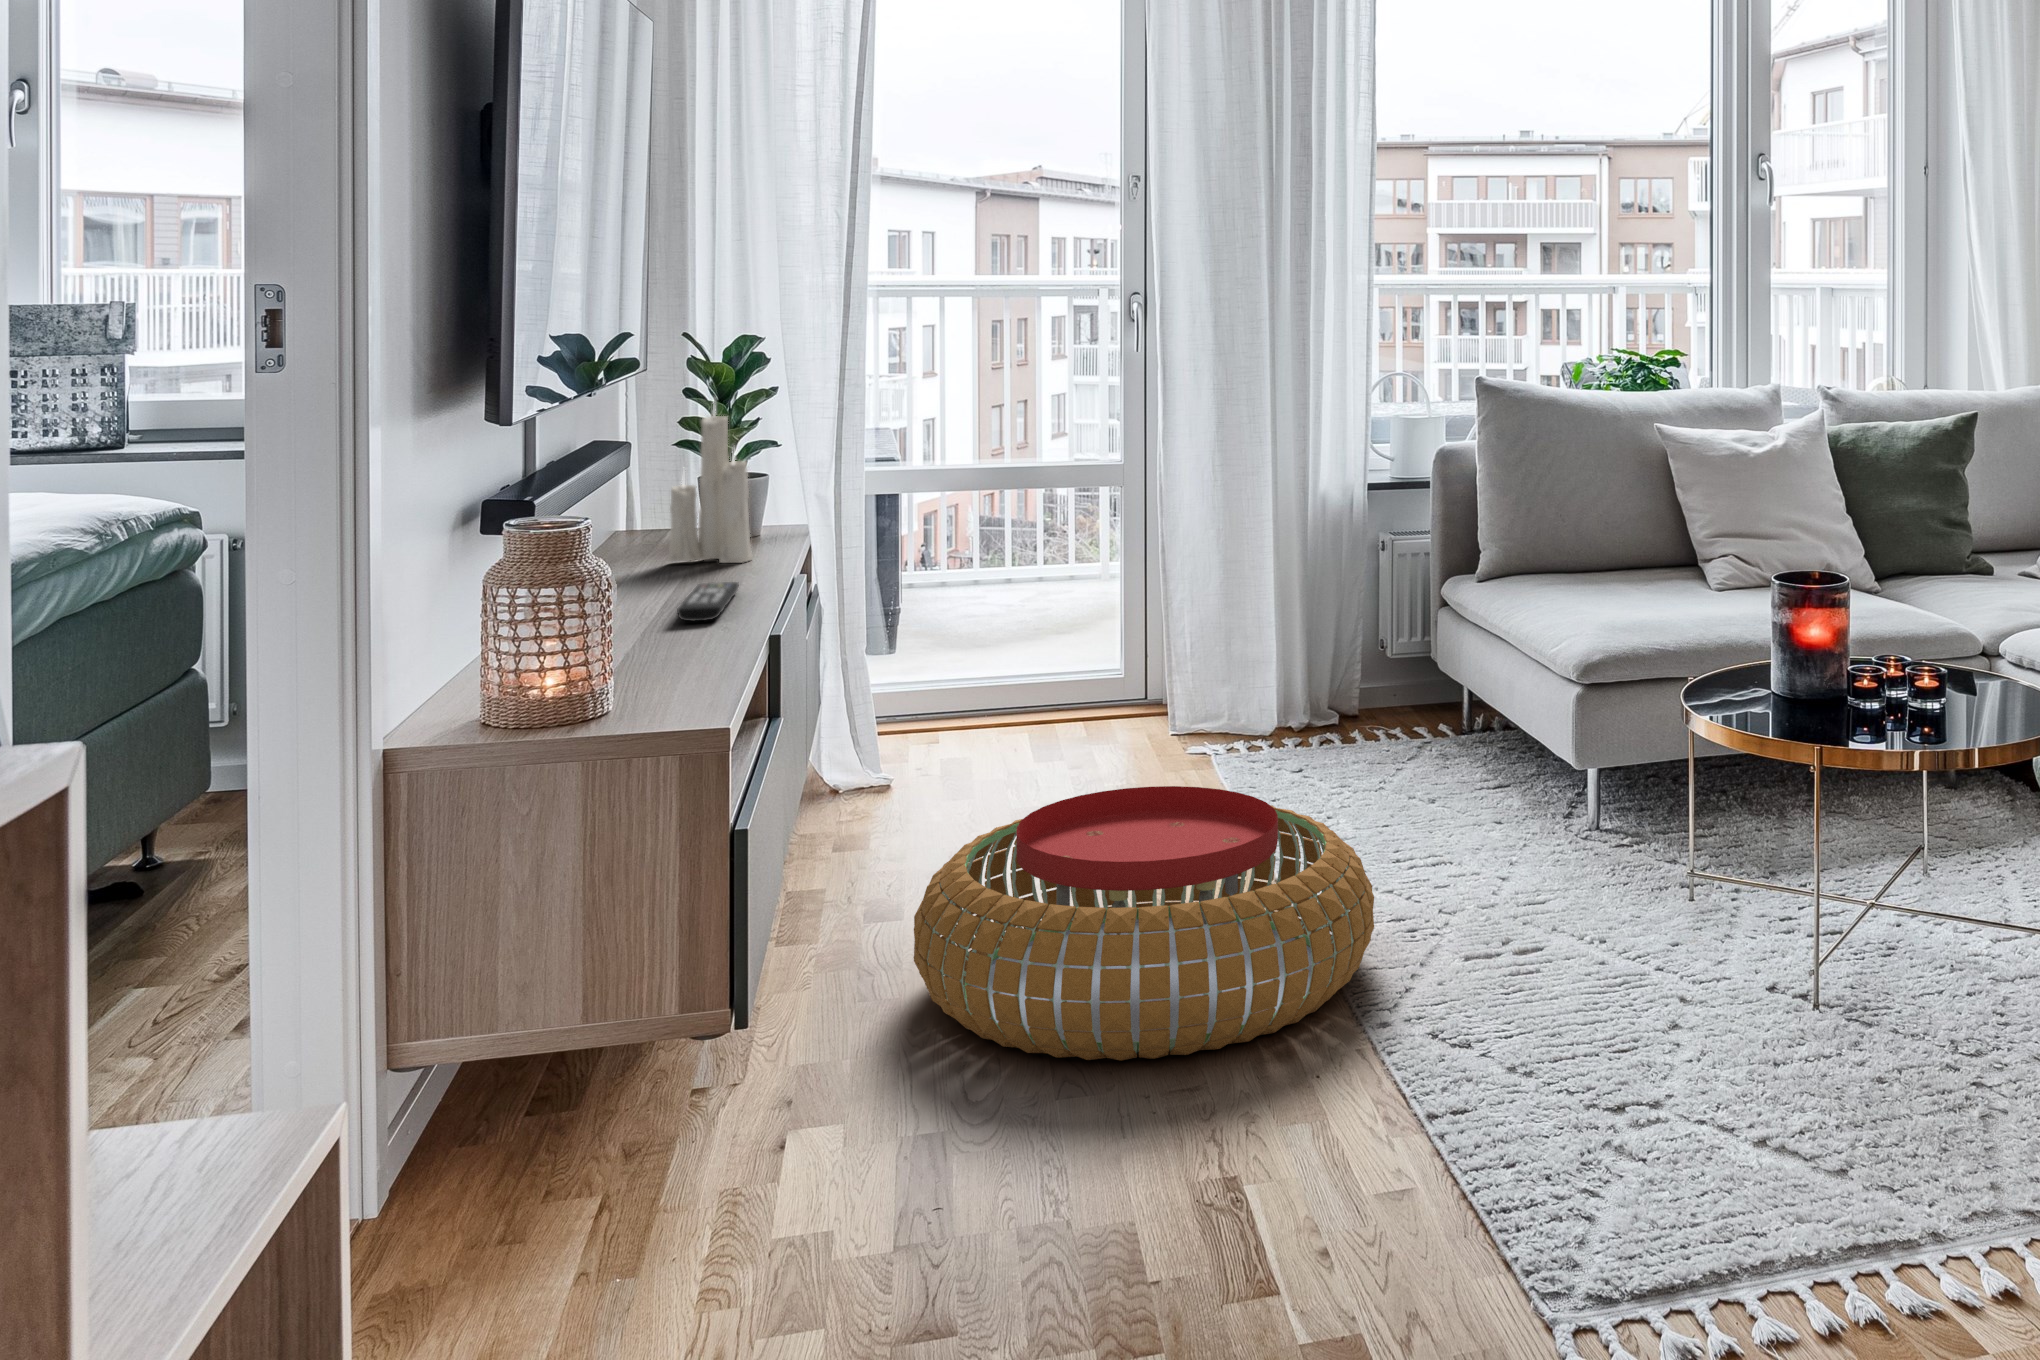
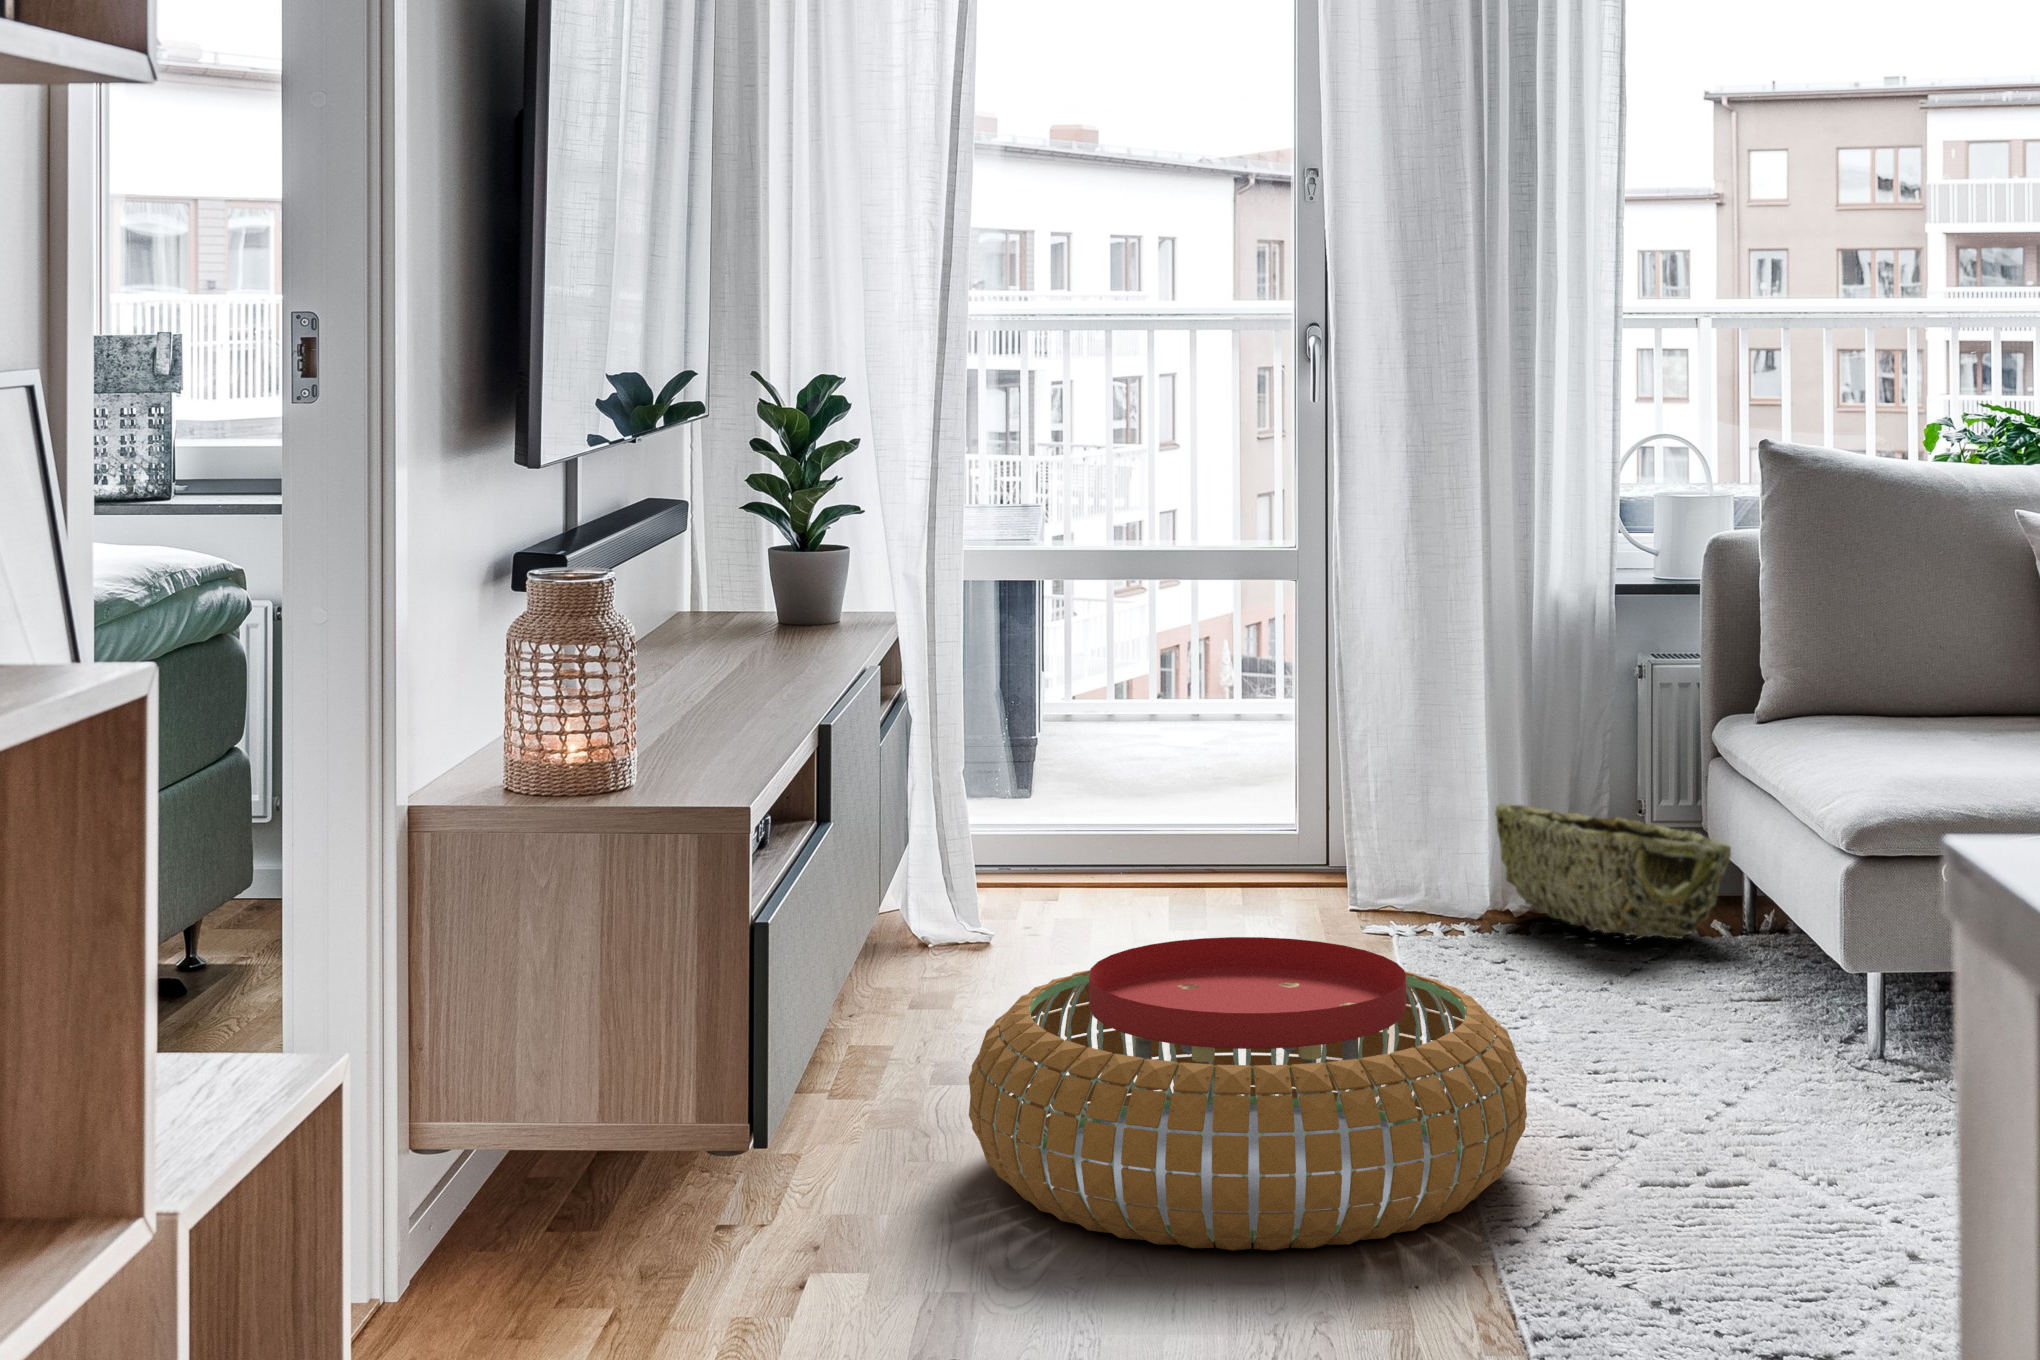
candle: present [668,402,752,563] -> none [724,436,819,647]
remote control: present [677,582,739,621] -> none [718,664,793,703]
woven basket: none [1286,650,1465,750] -> present [1495,804,1731,939]

